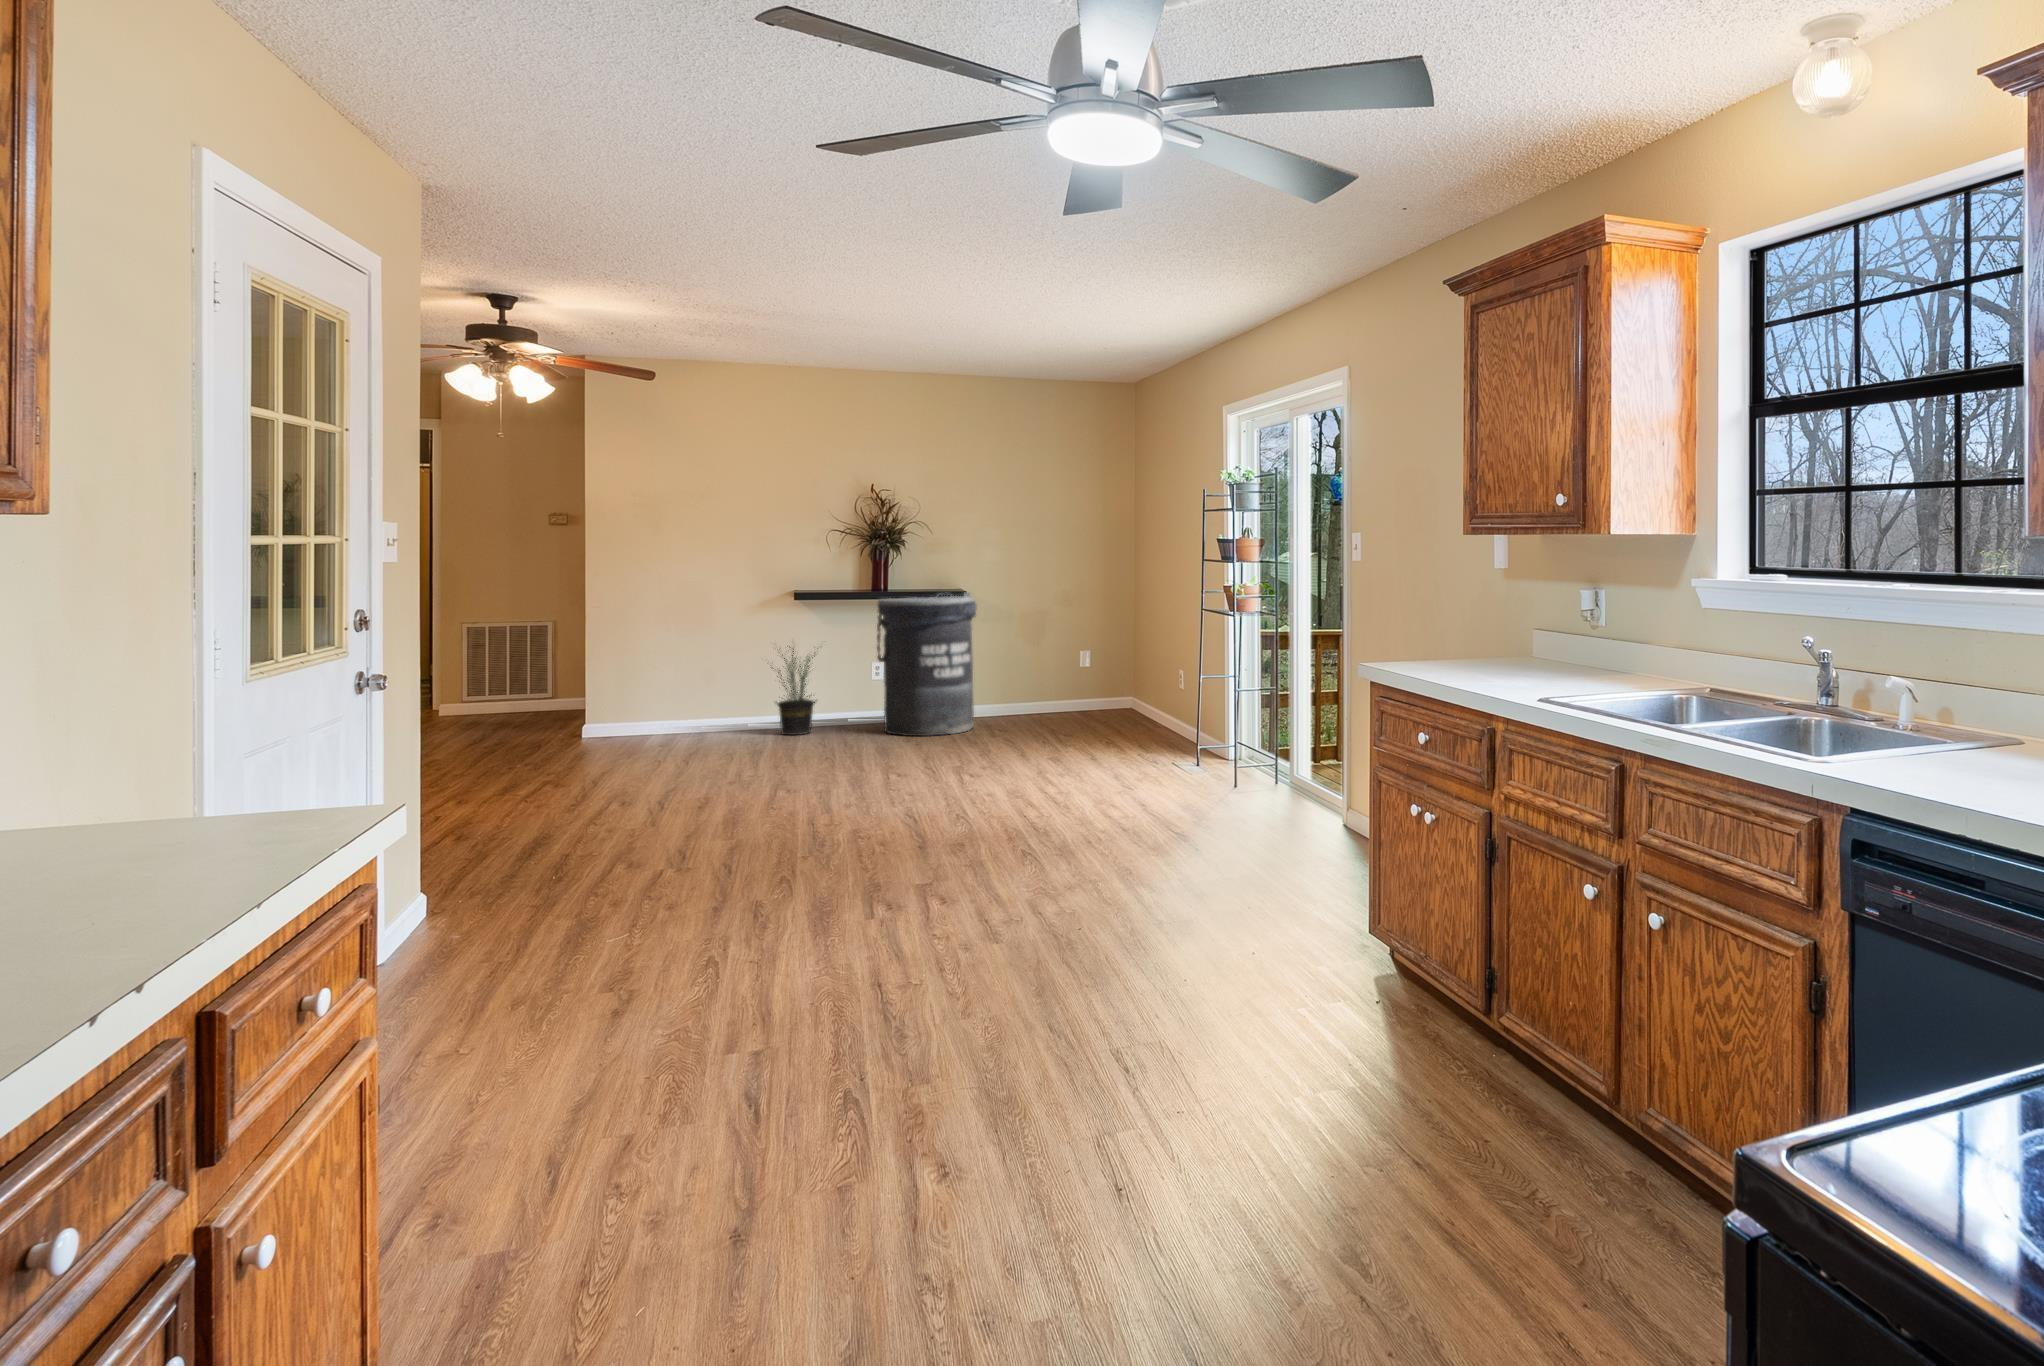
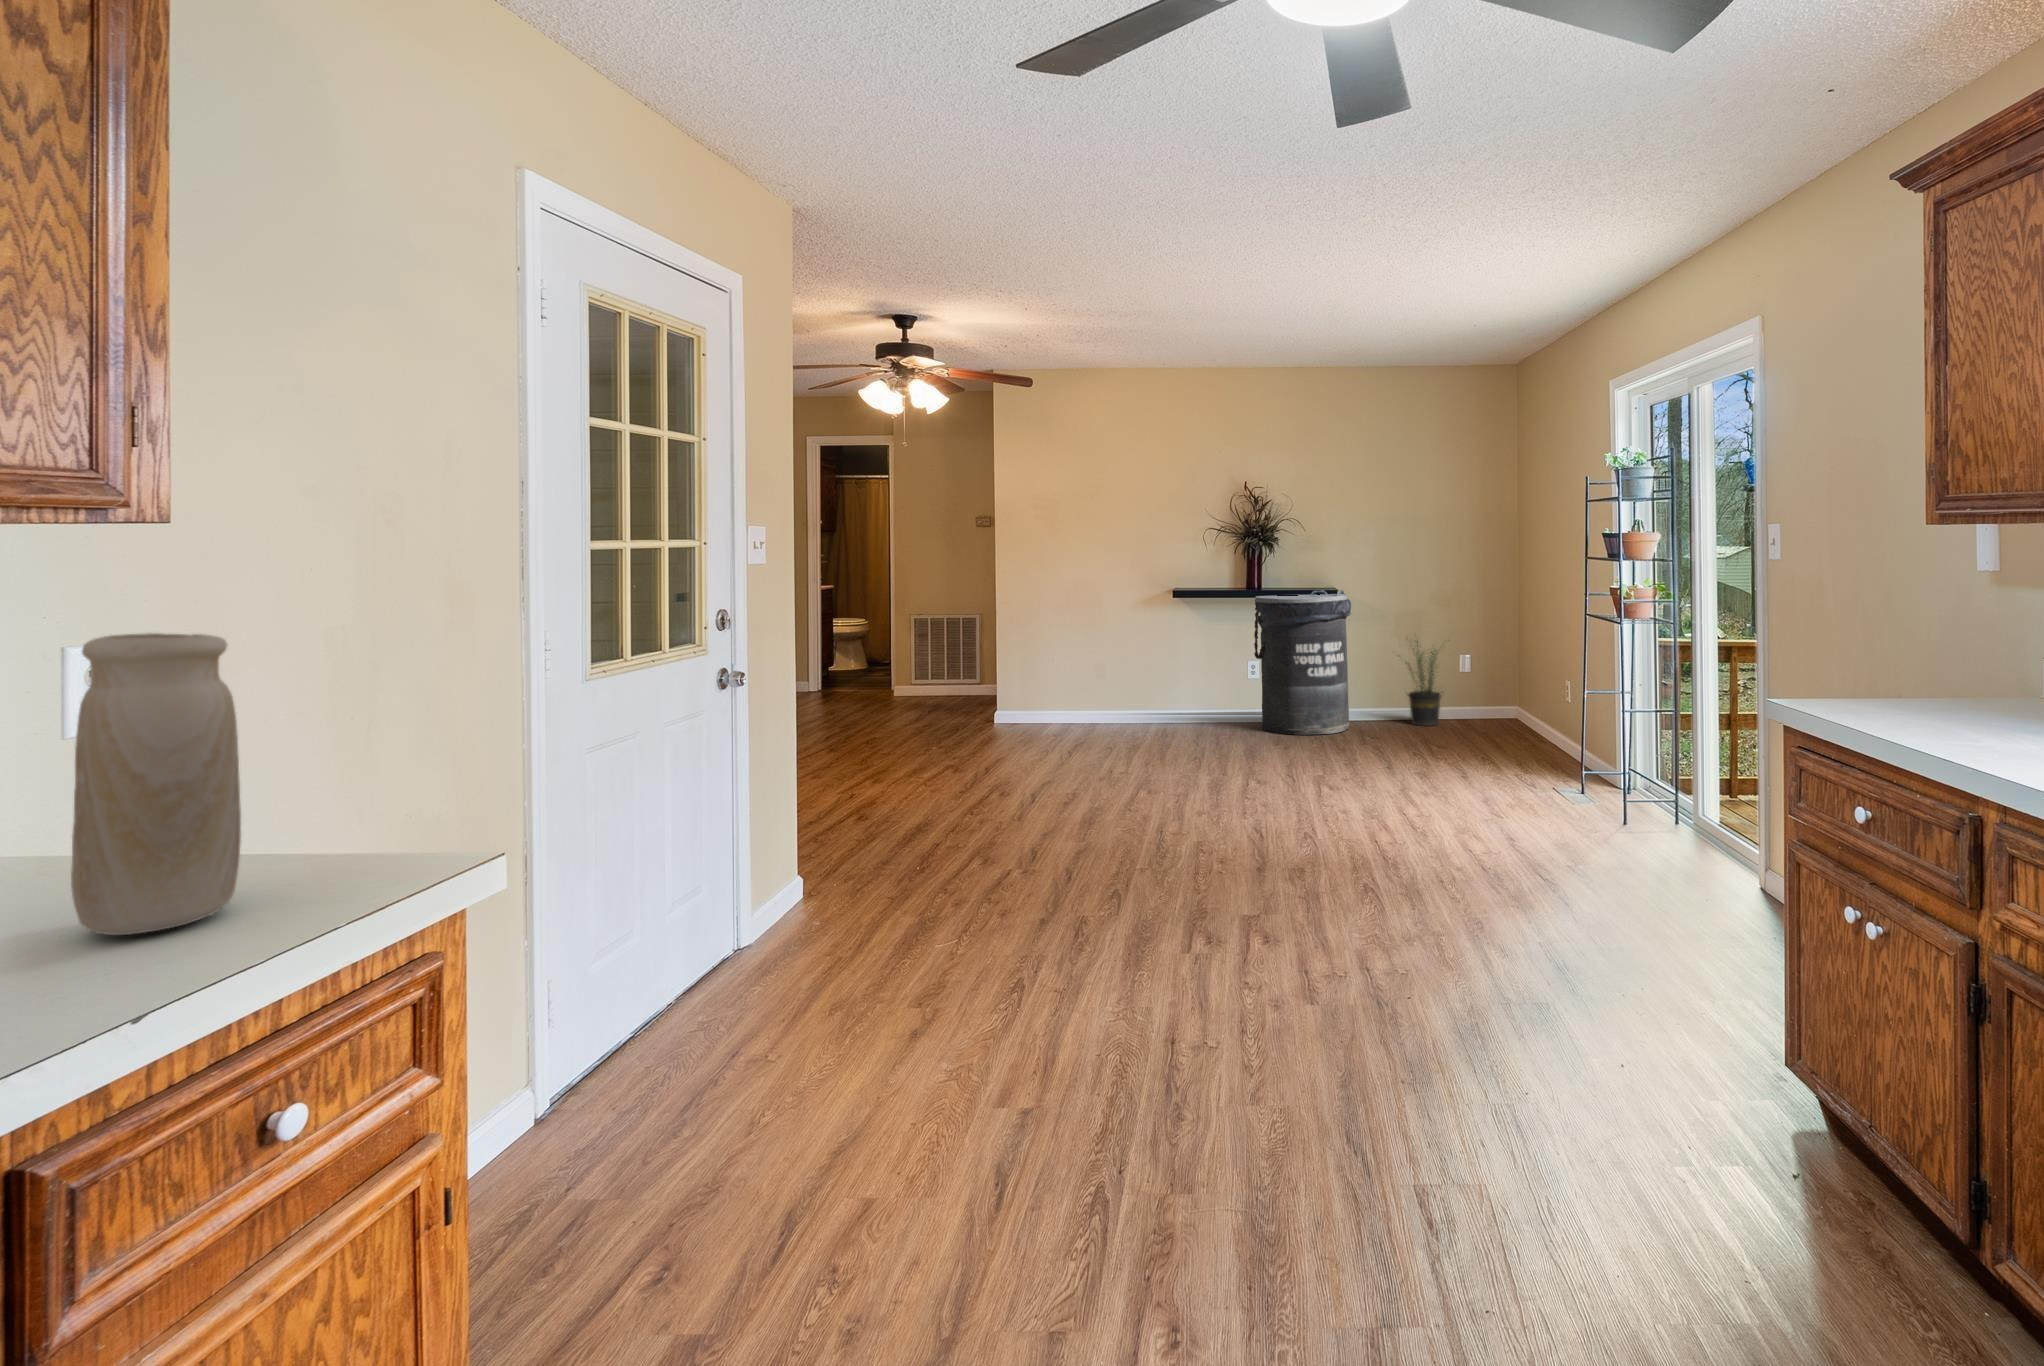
vase: none [104,613,254,857] -> present [71,633,241,935]
potted plant: present [777,646,818,735] -> present [1405,640,1446,726]

